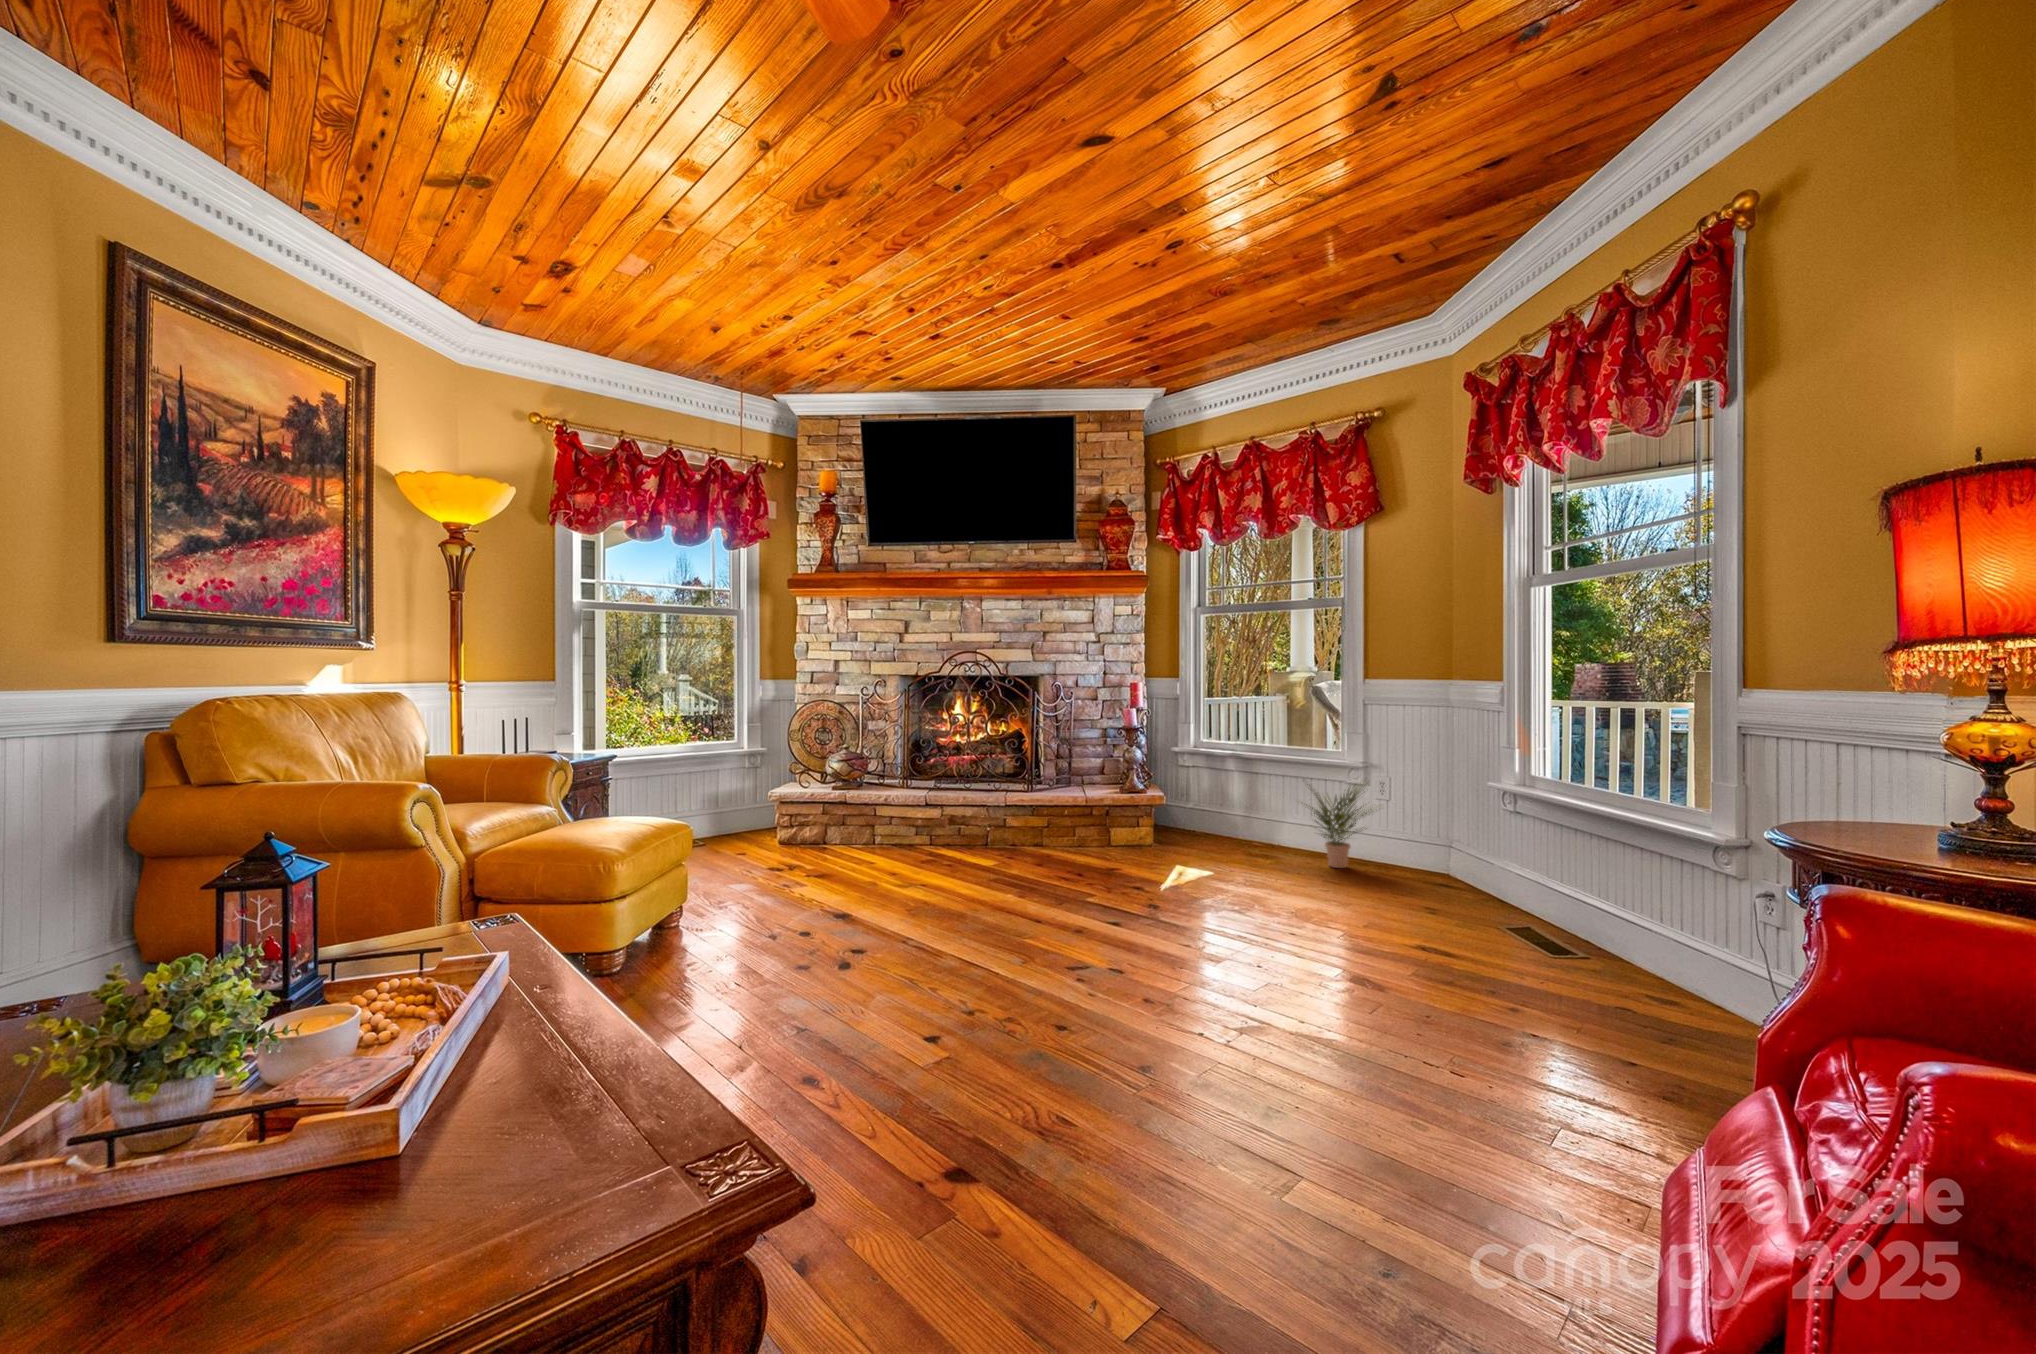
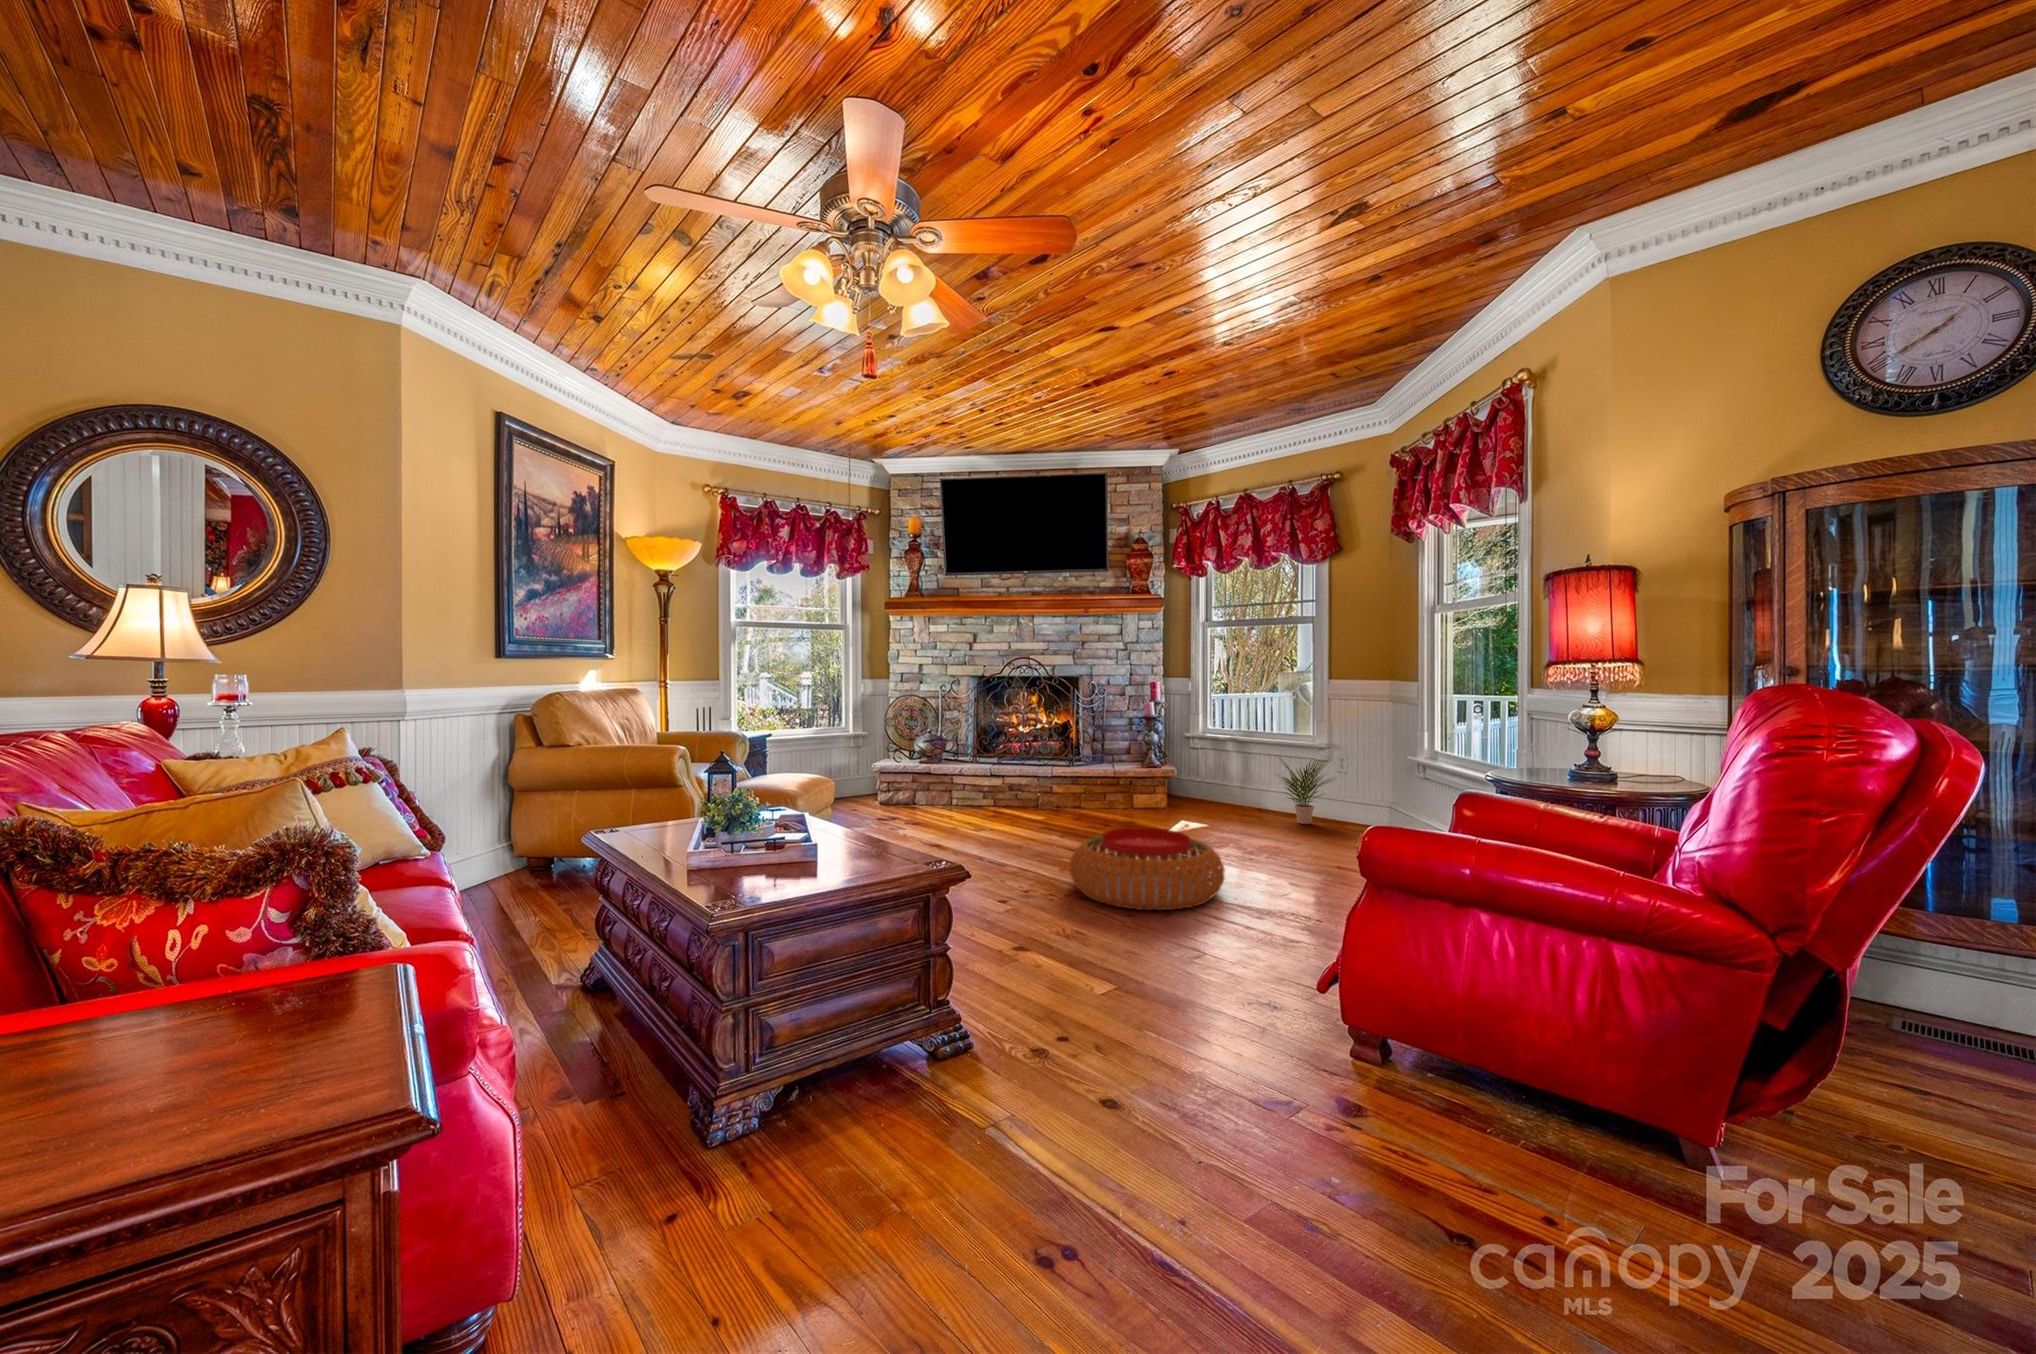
pouf: none [1043,902,1290,1056] -> present [1070,828,1225,910]

